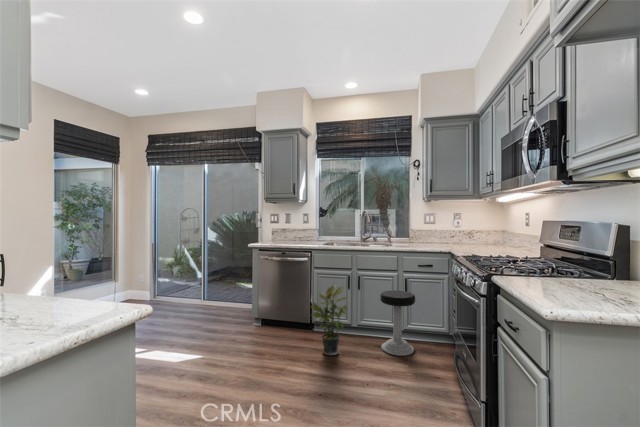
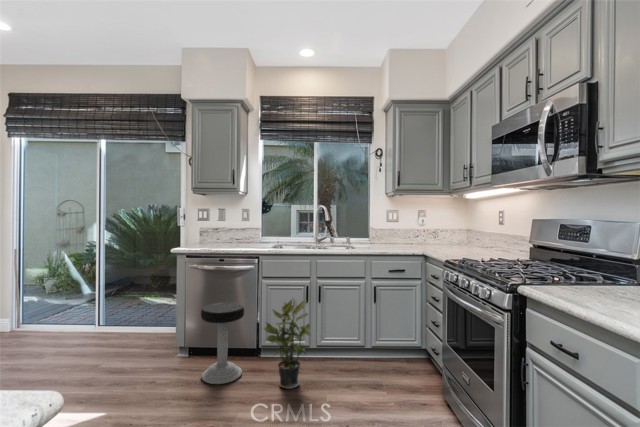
stool: present [380,290,415,356] -> present [201,302,244,384]

